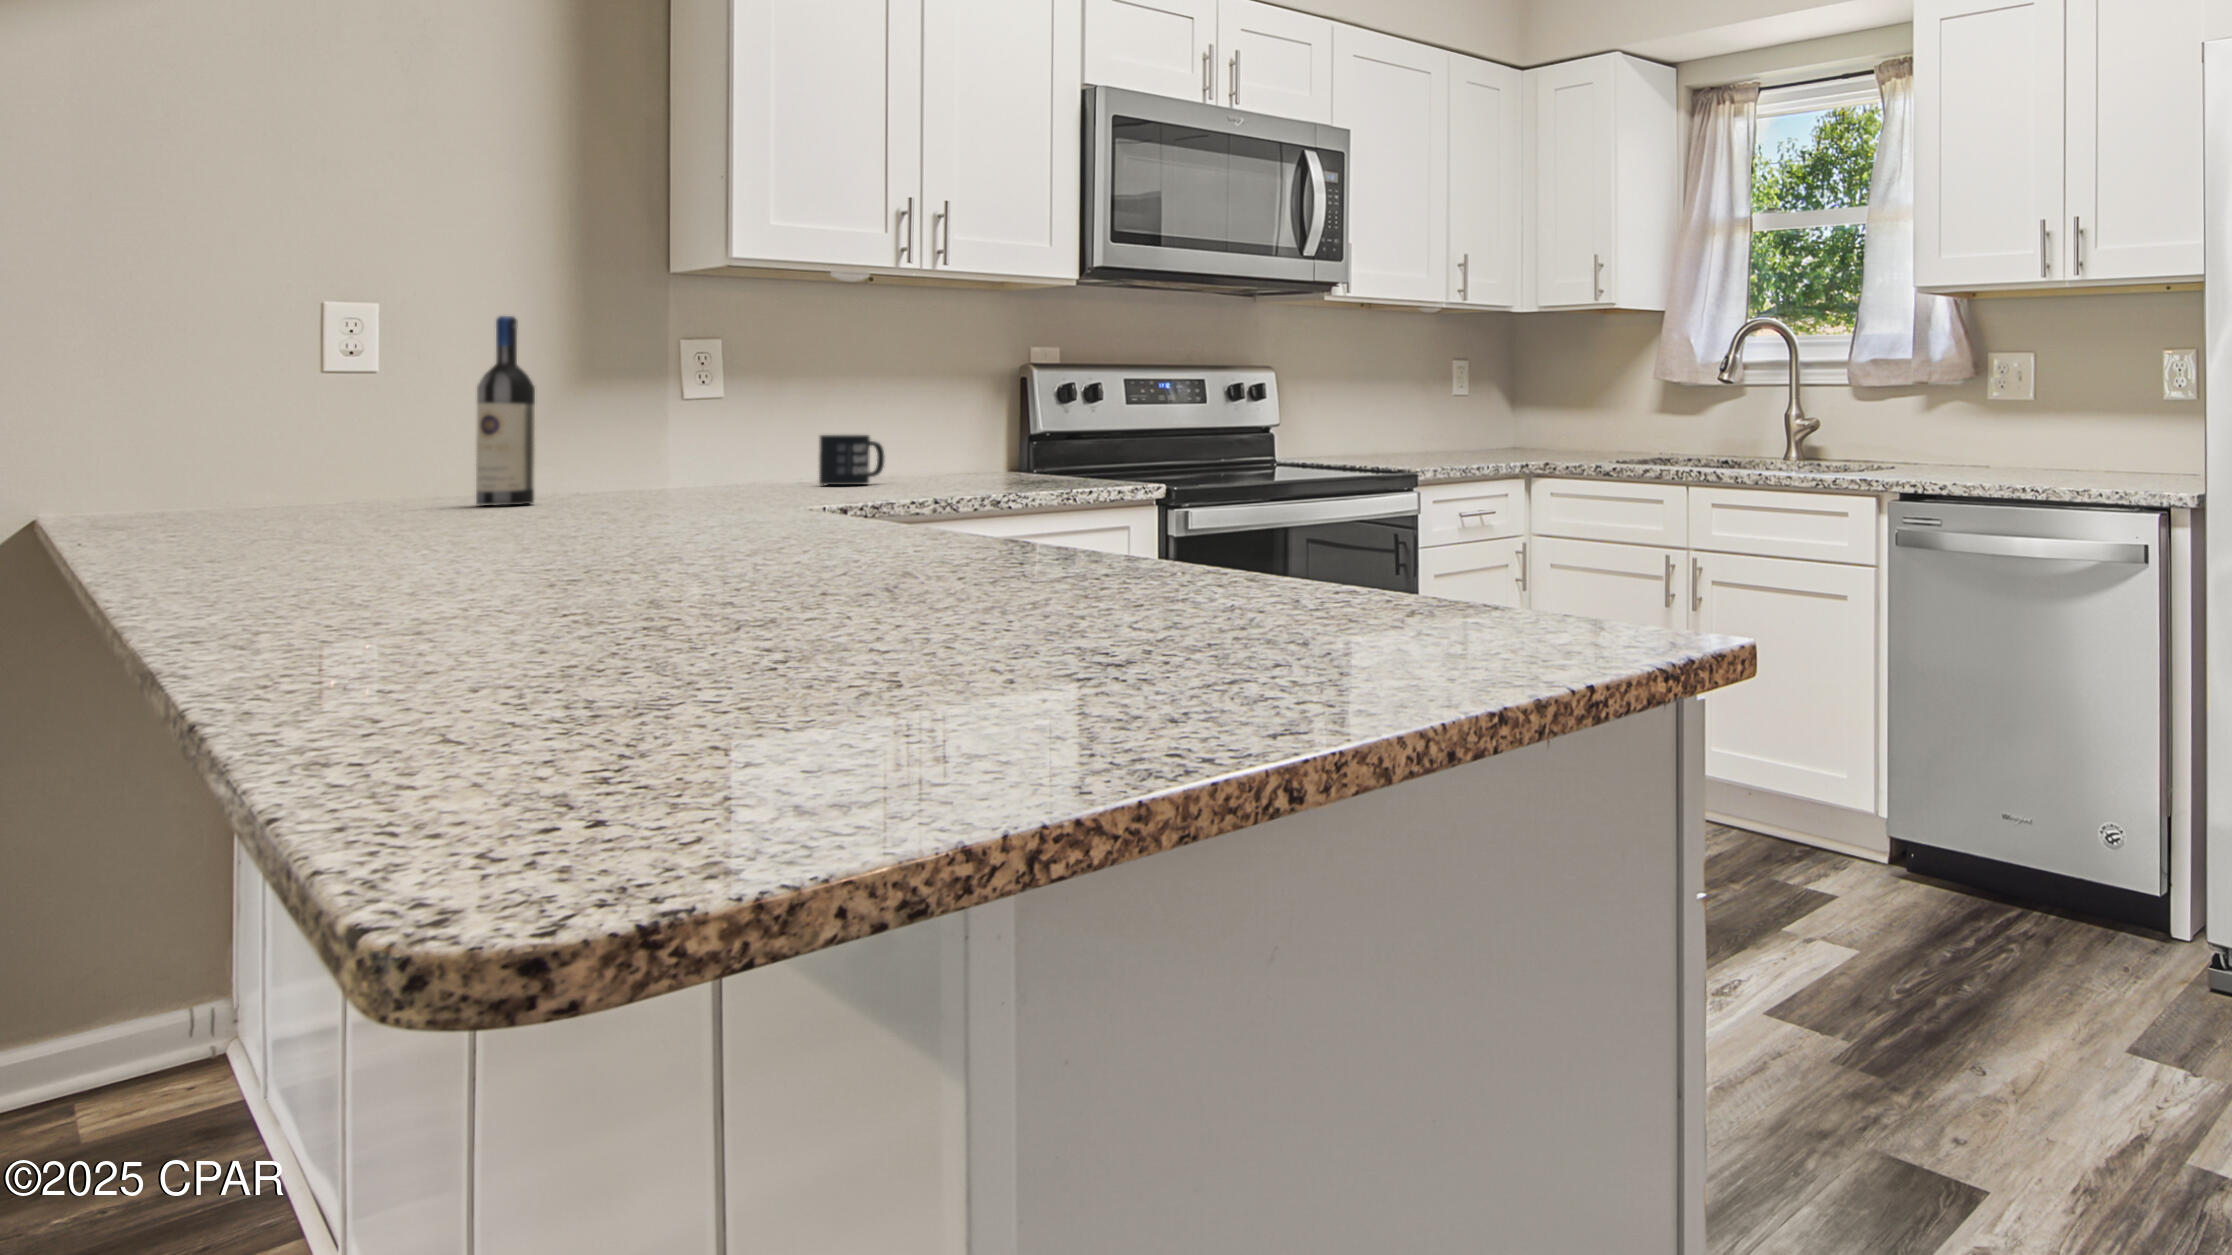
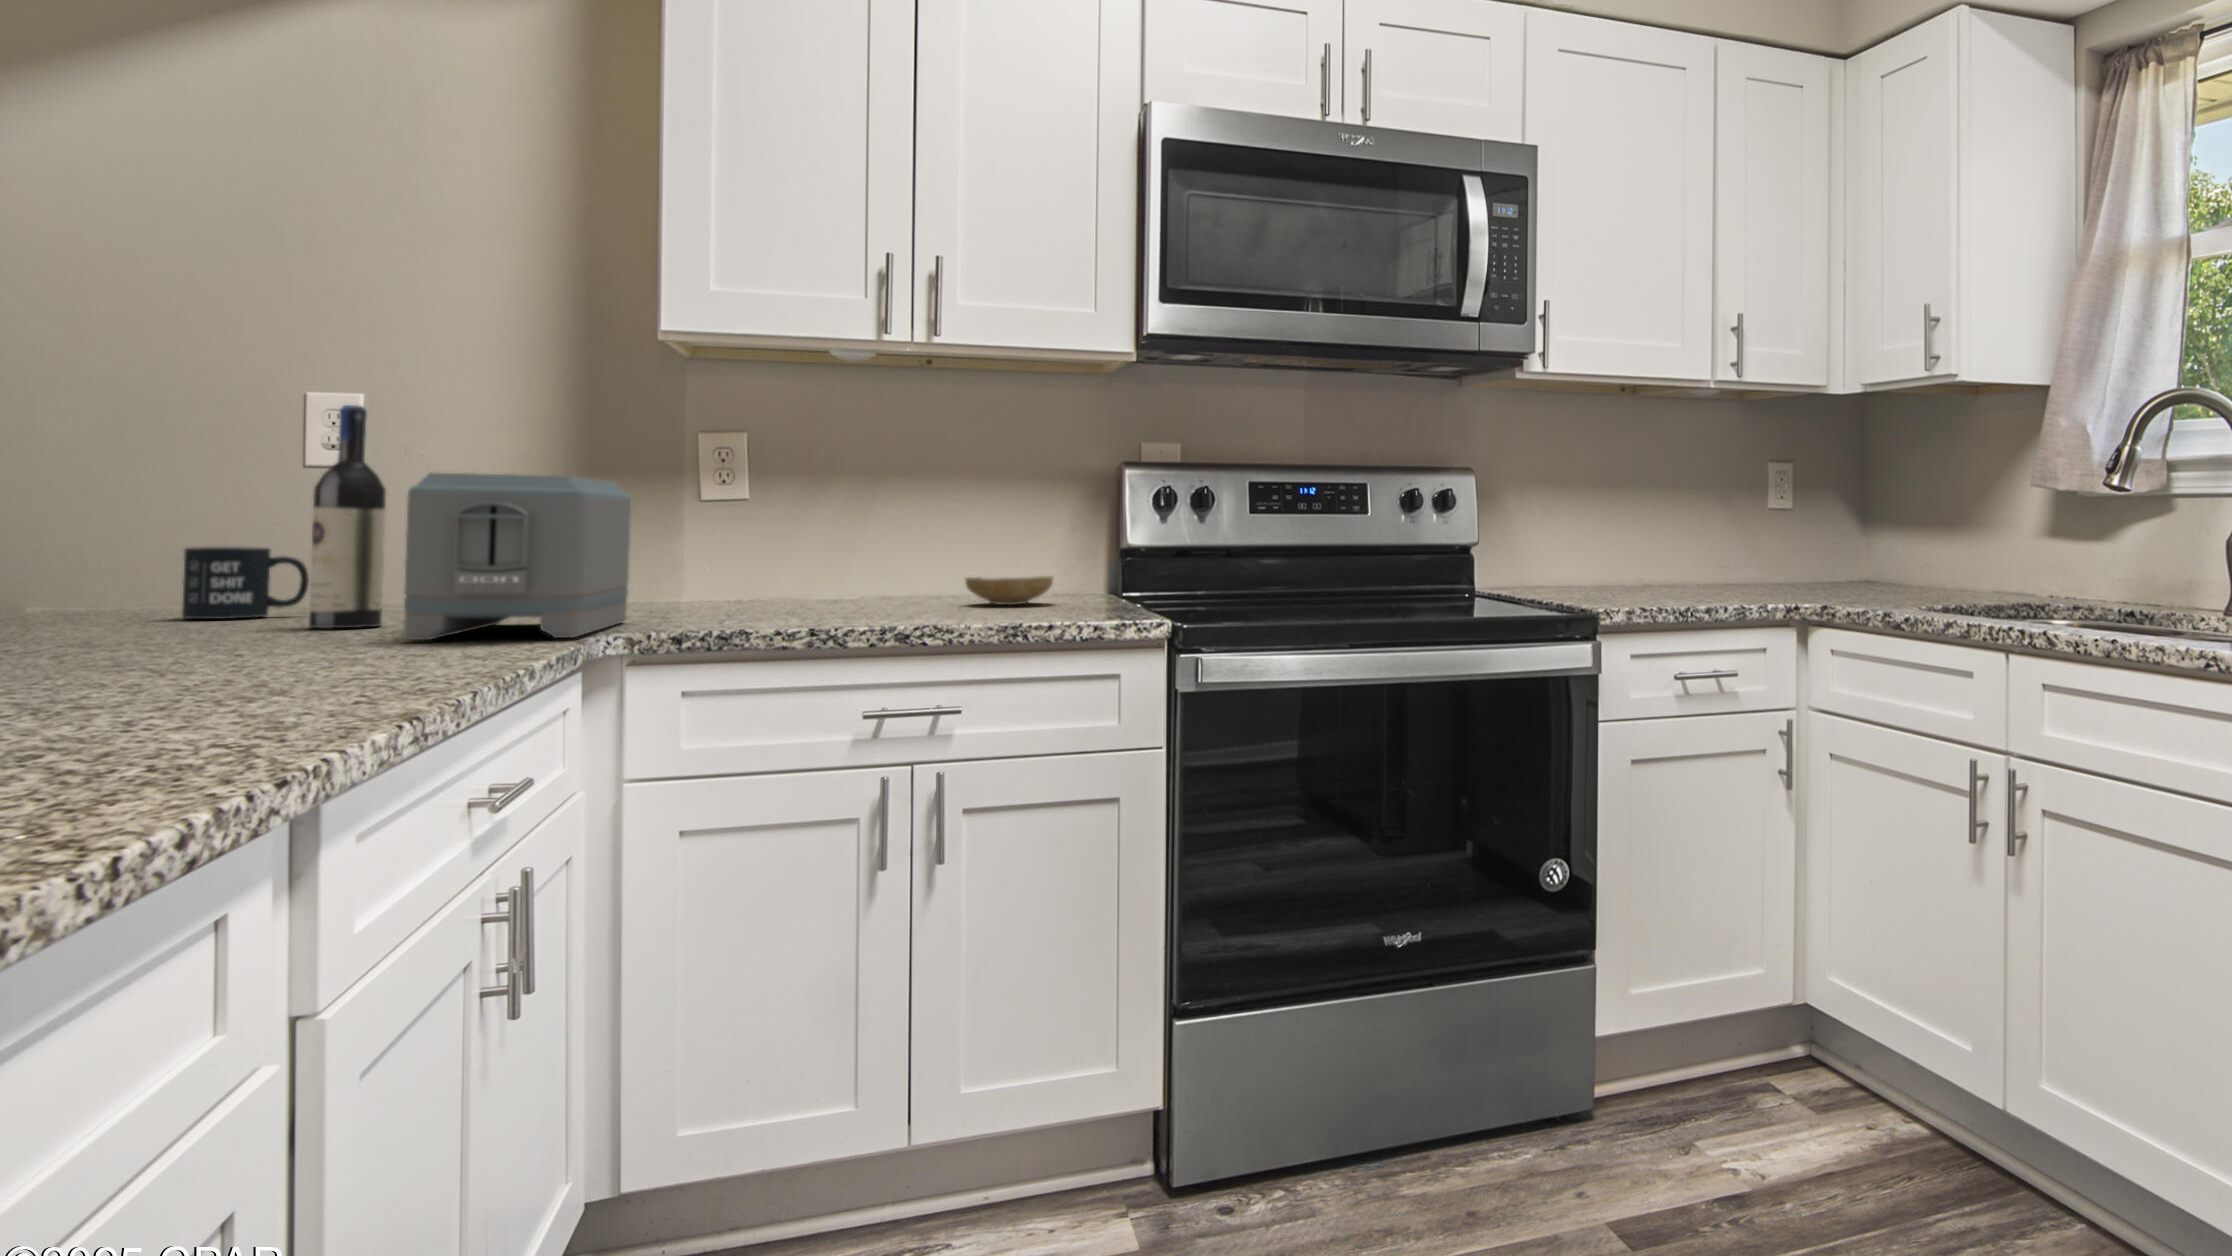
toaster: none [608,375,786,507] -> present [404,472,631,640]
mug: present [819,435,884,485] -> present [182,547,309,619]
ceramic bowl: none [908,456,982,479] -> present [965,576,1053,605]

